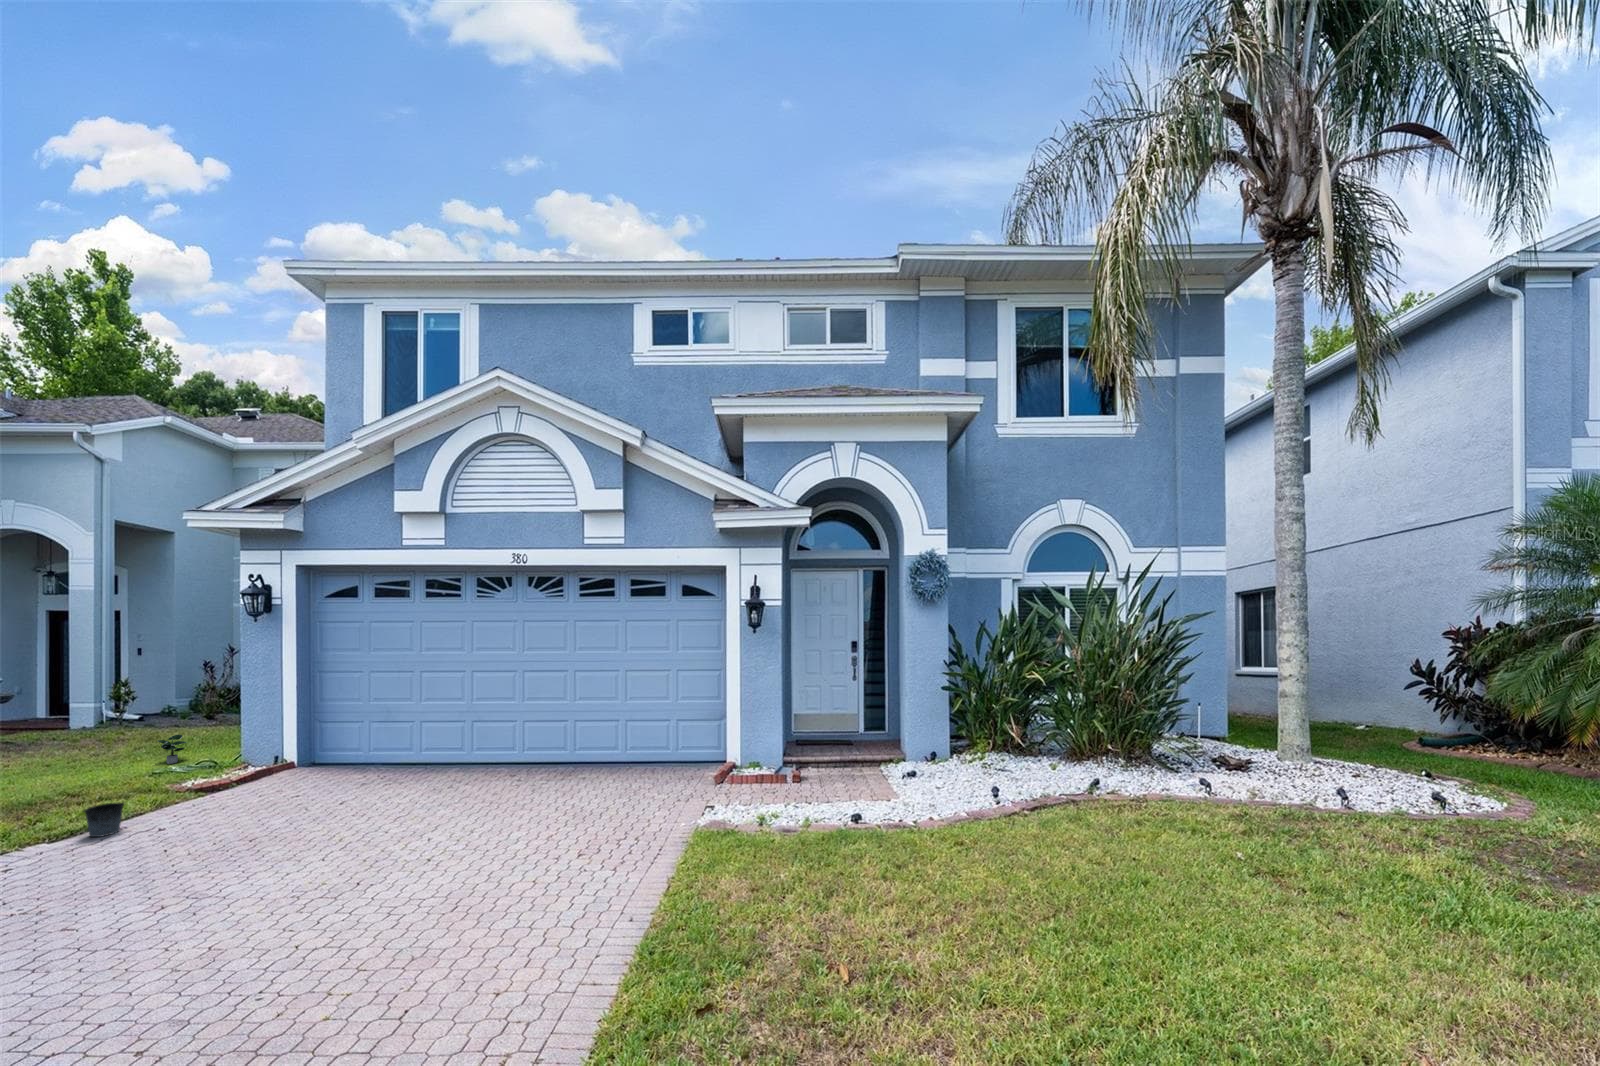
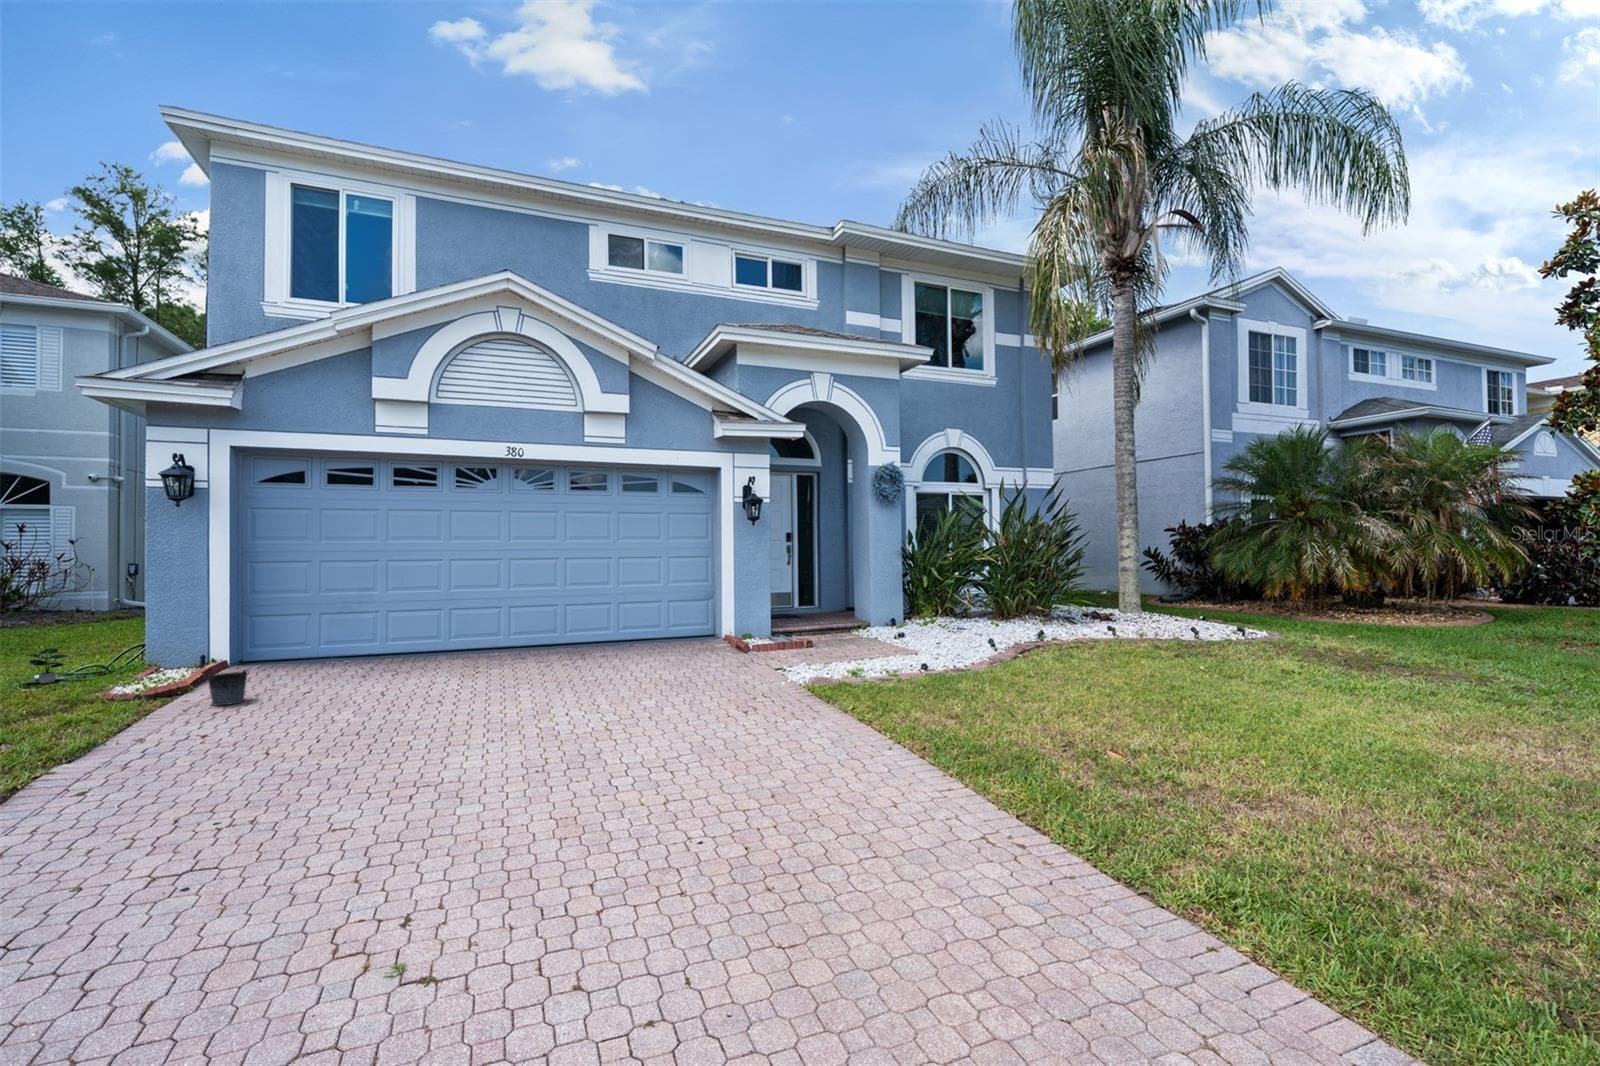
bucket: present [83,802,125,837] -> present [208,670,249,706]

